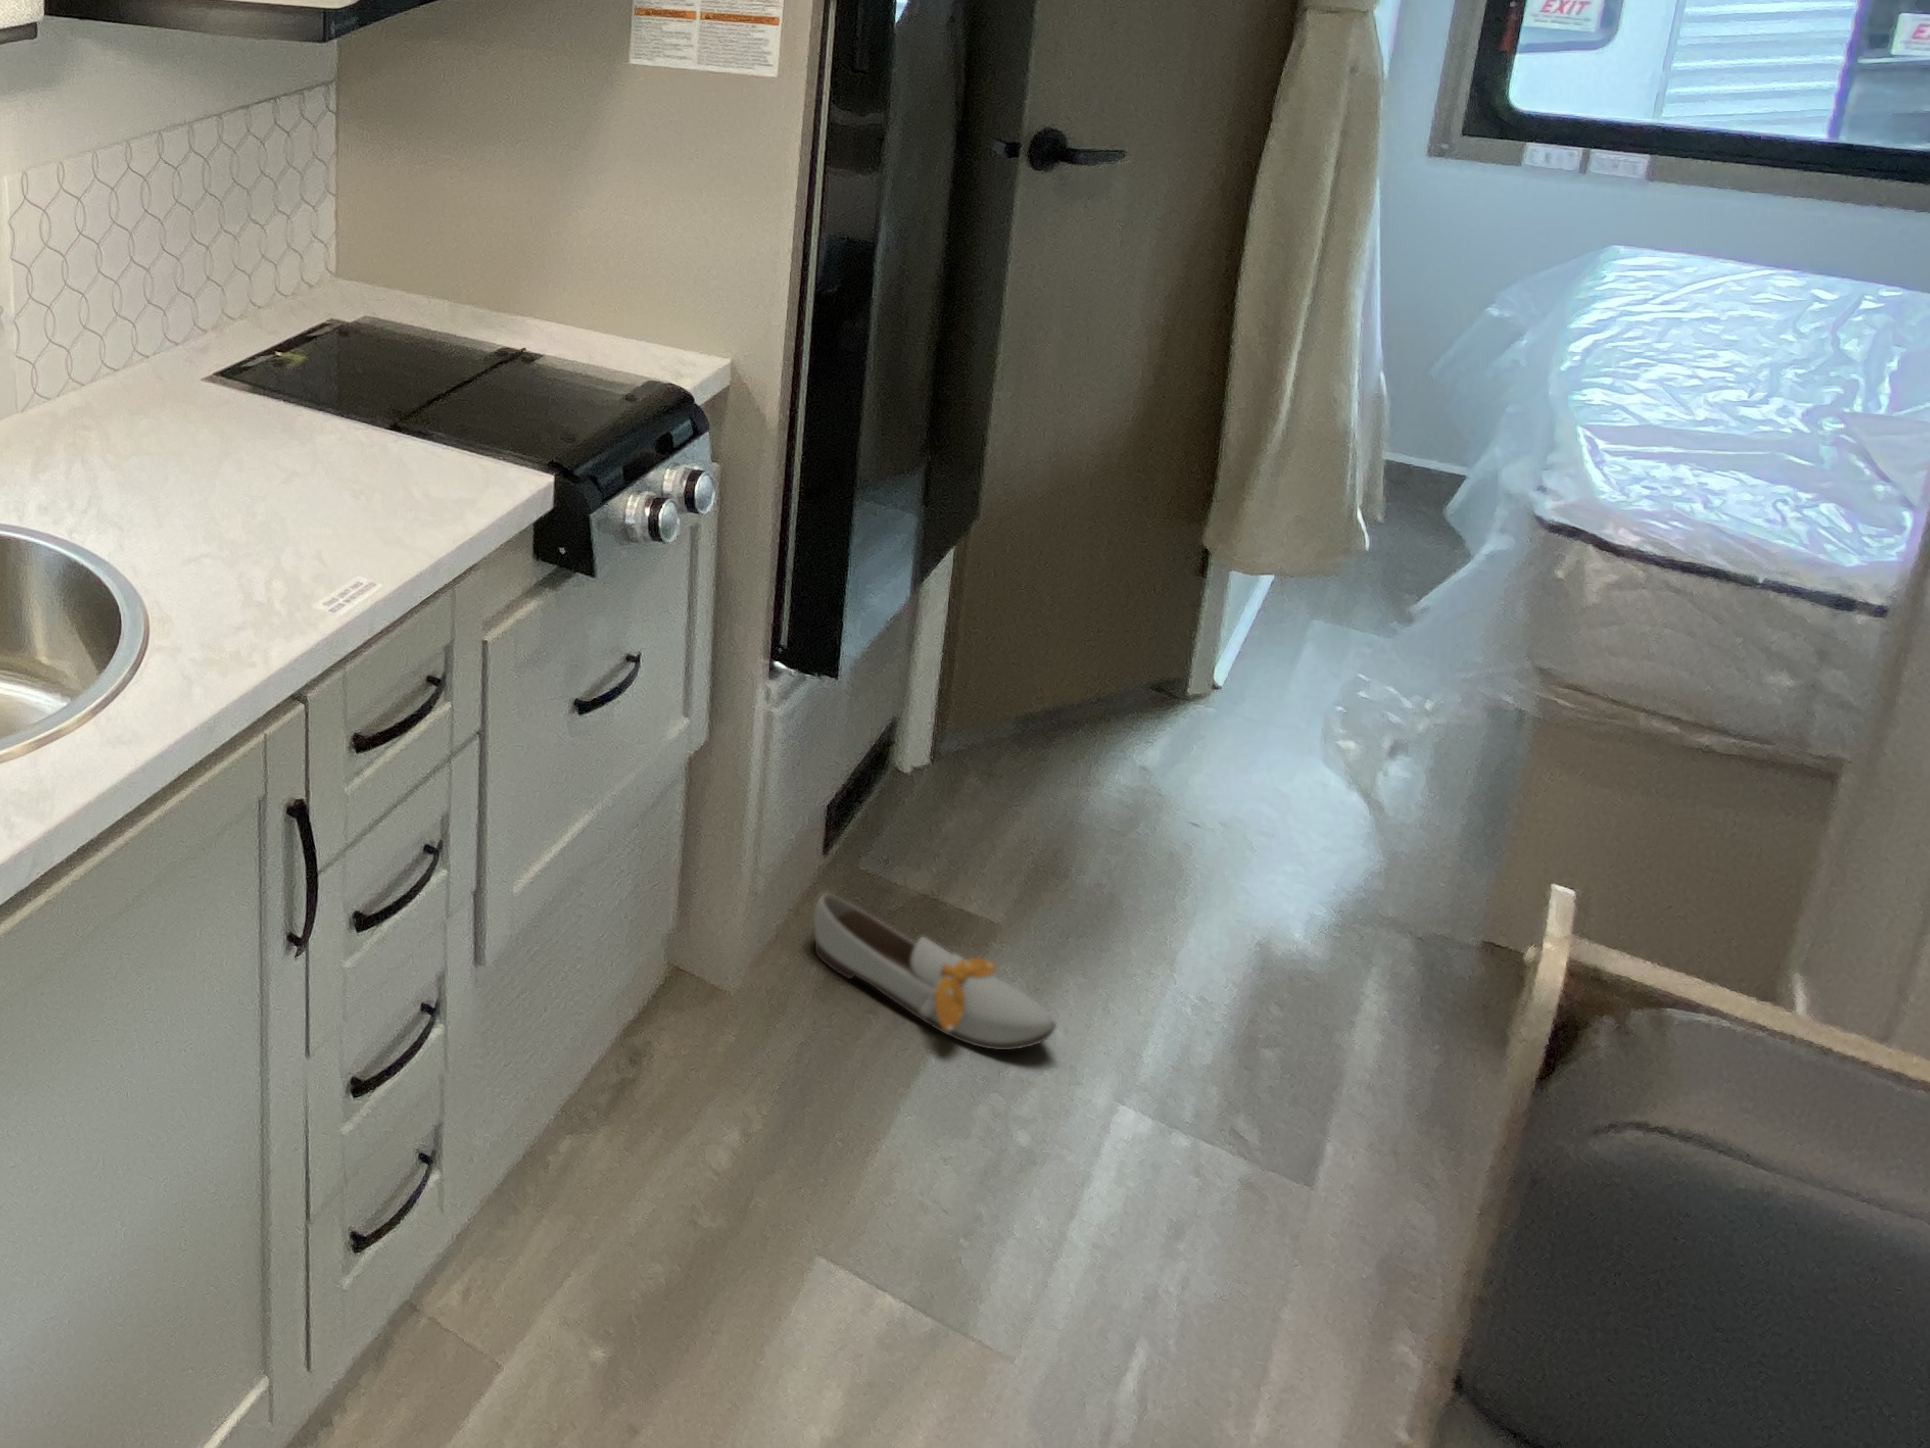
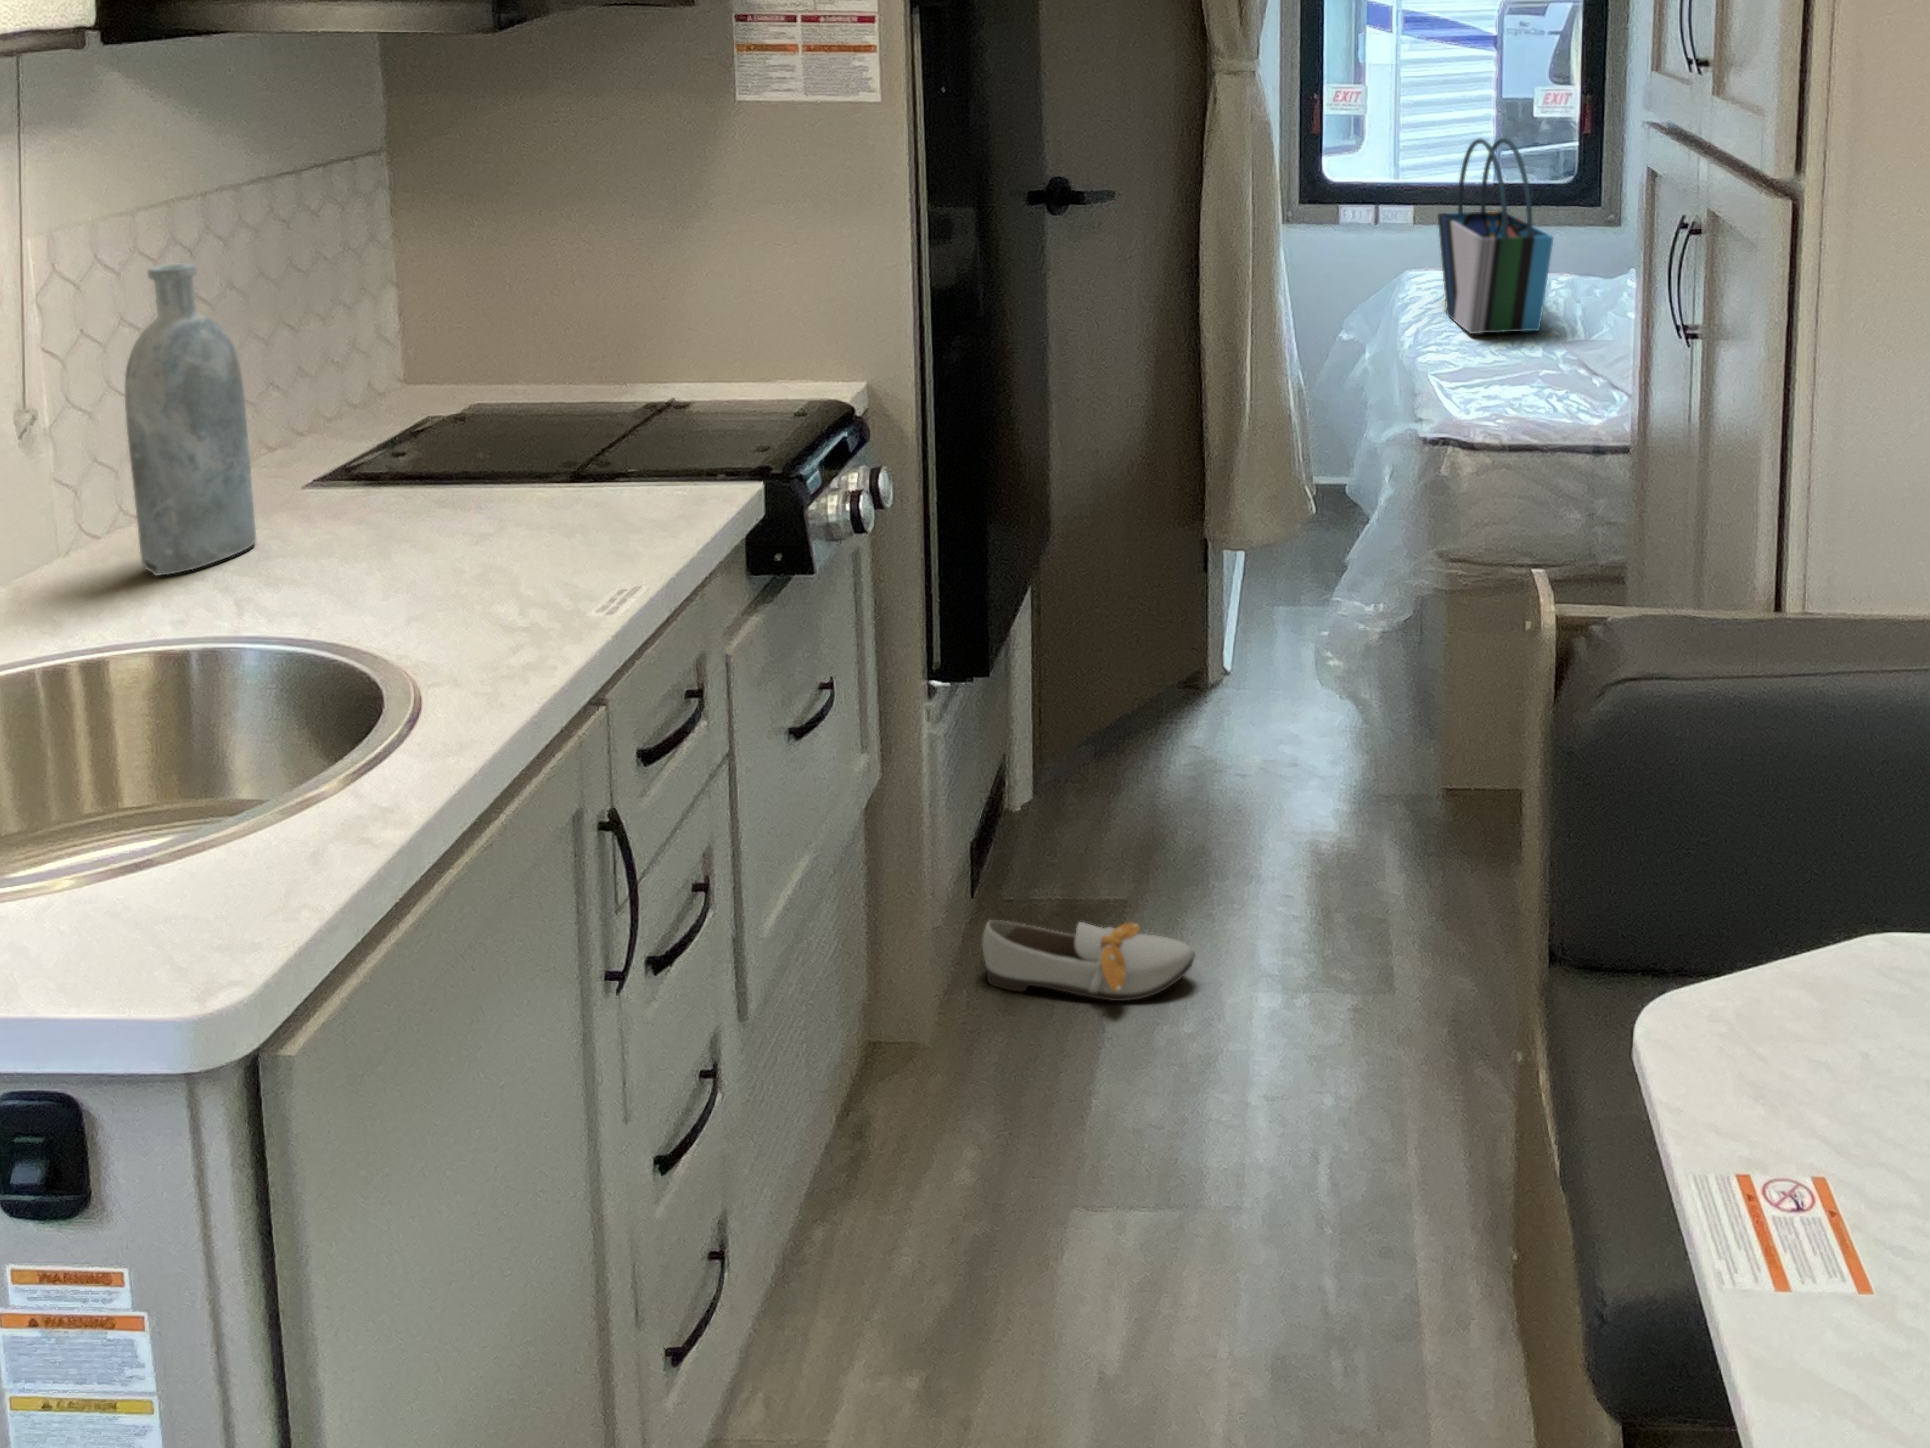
tote bag: none [1645,110,1862,385] -> present [1438,138,1553,334]
bottle: none [38,215,134,462] -> present [125,264,256,575]

